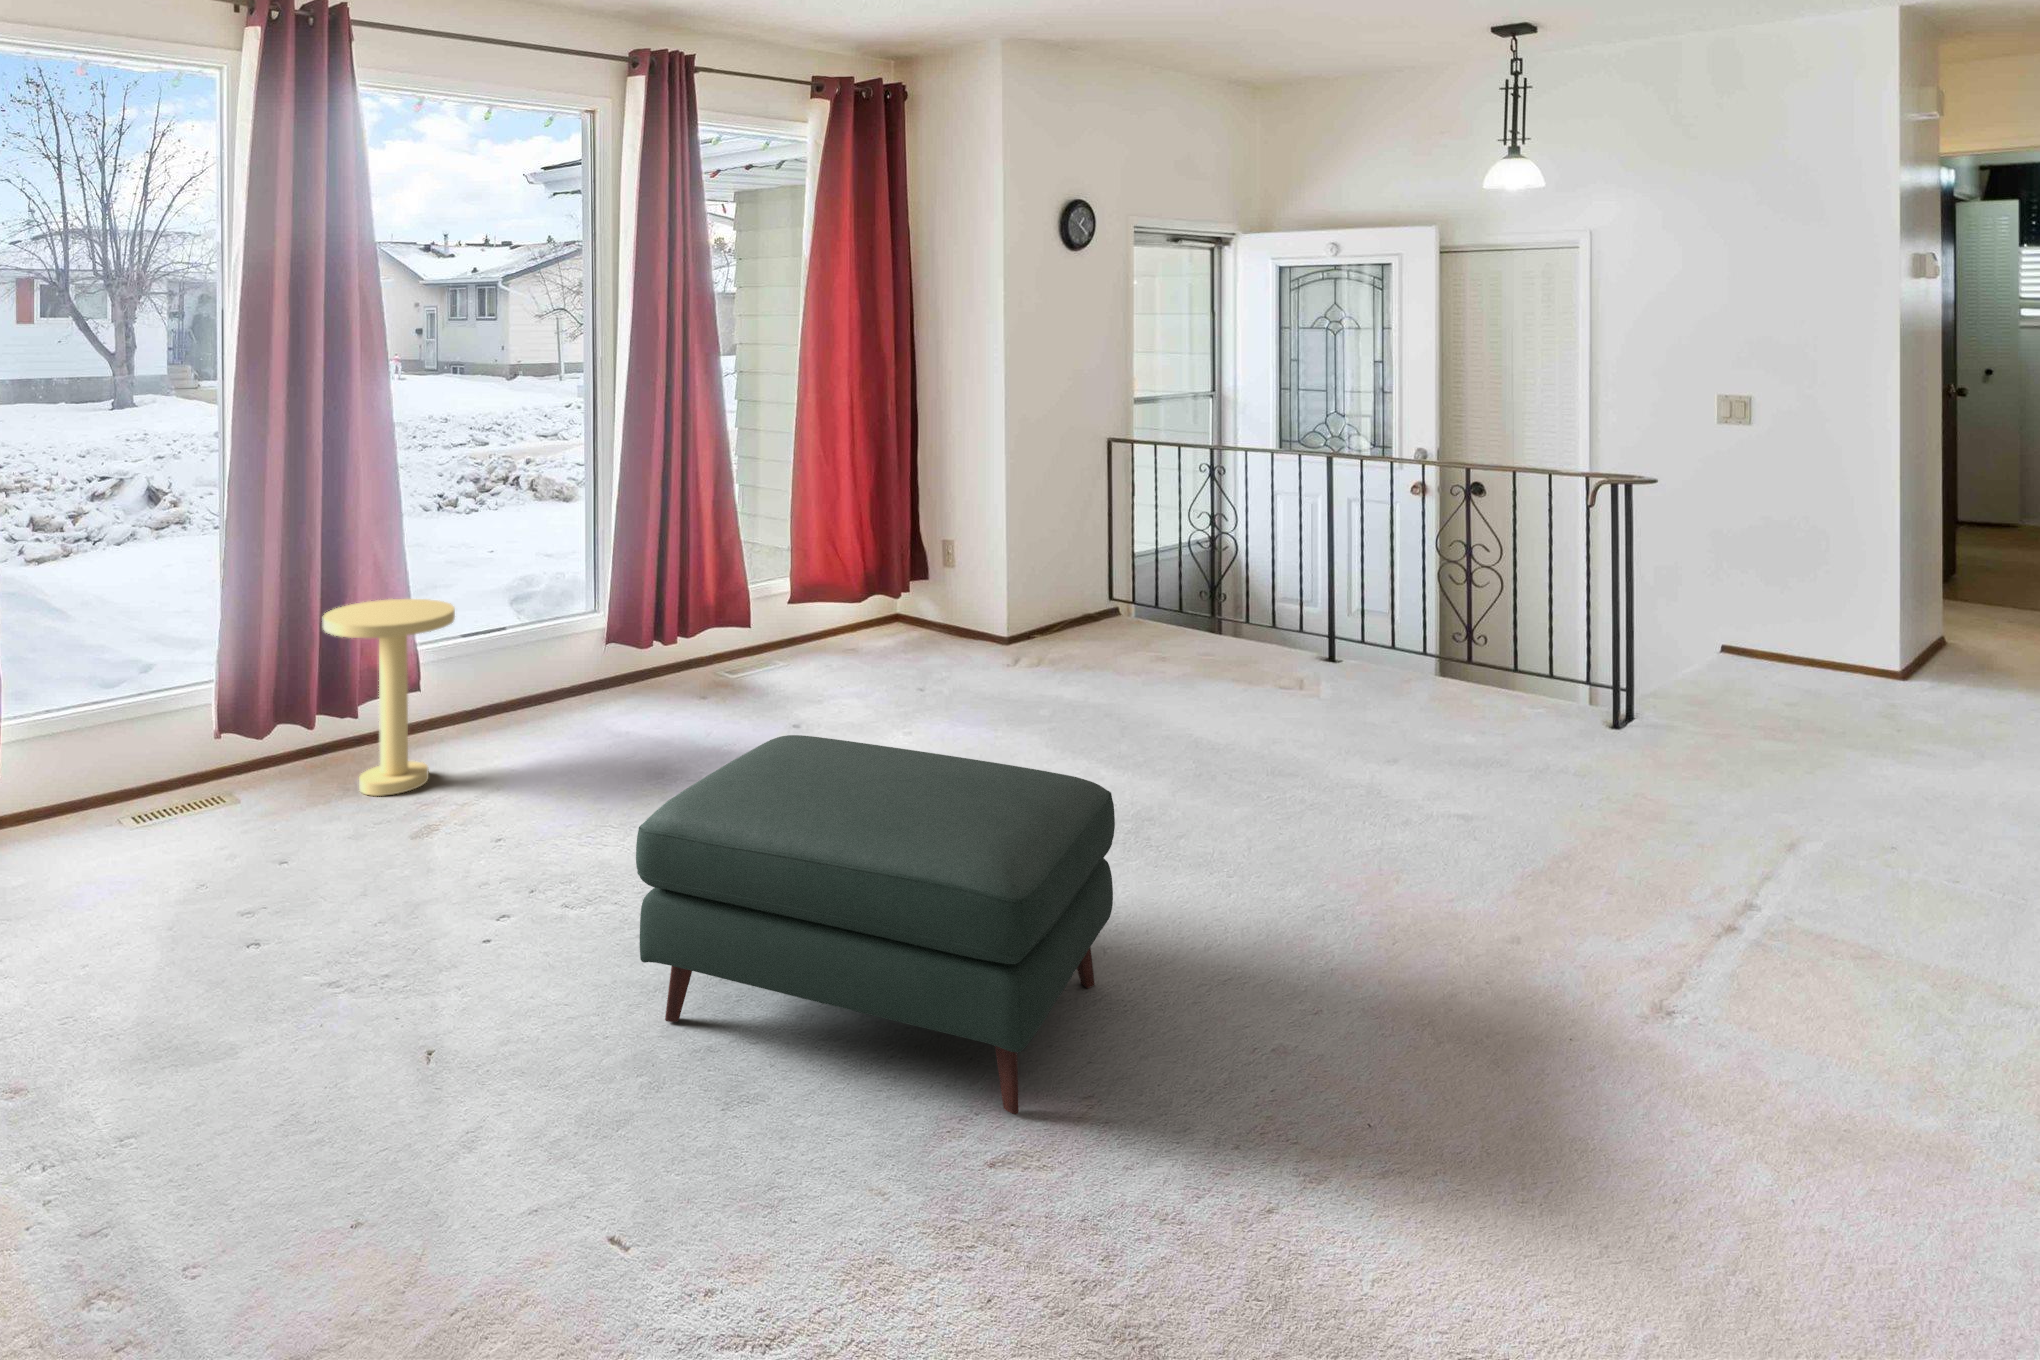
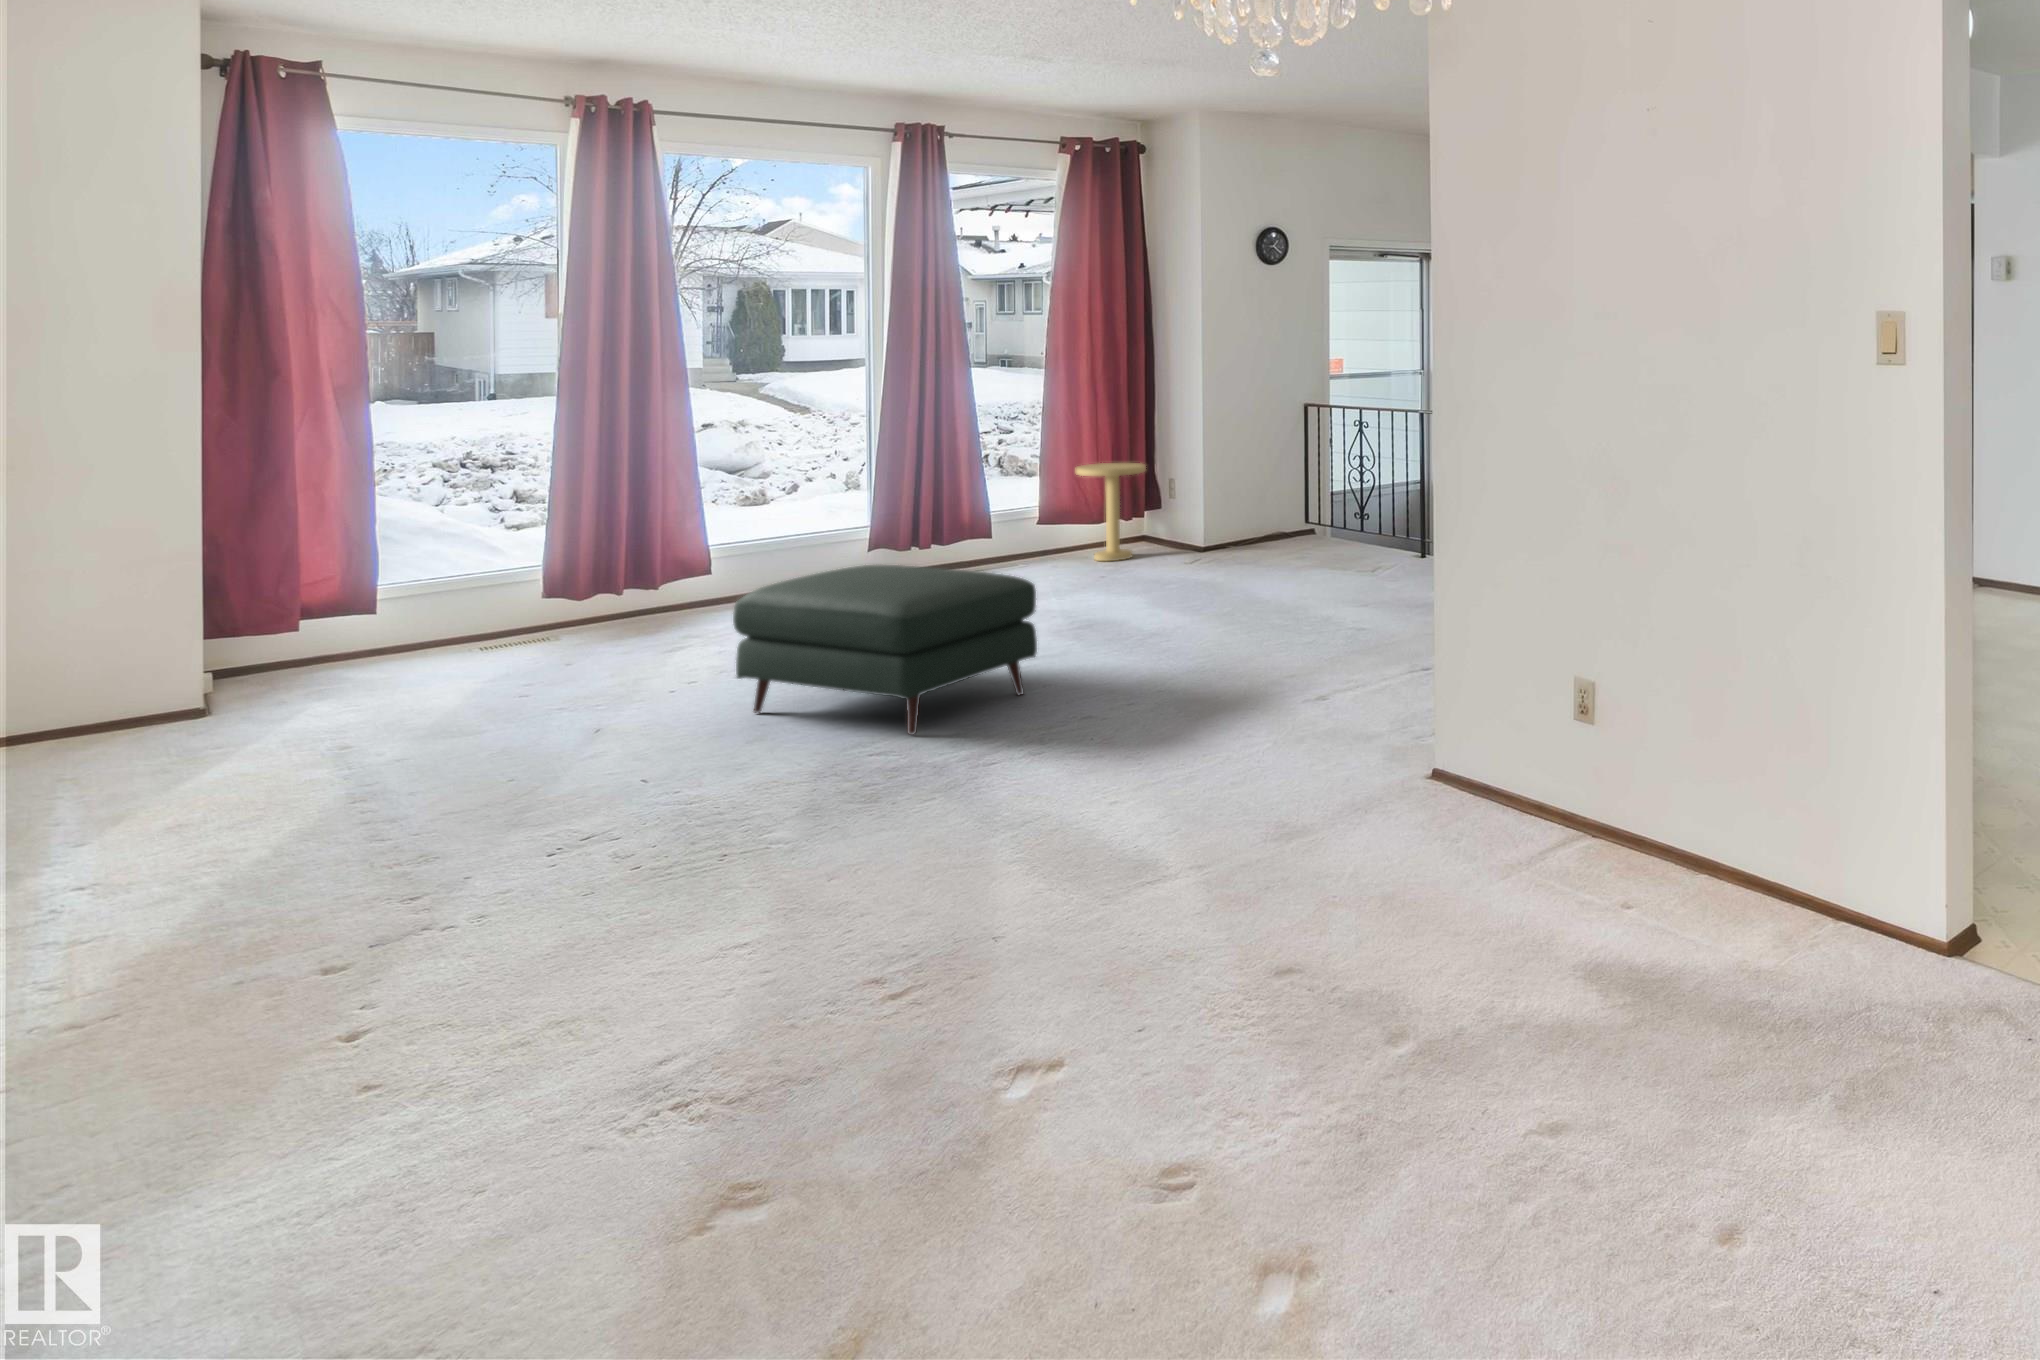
side table: present [323,599,455,796] -> present [1076,463,1146,561]

